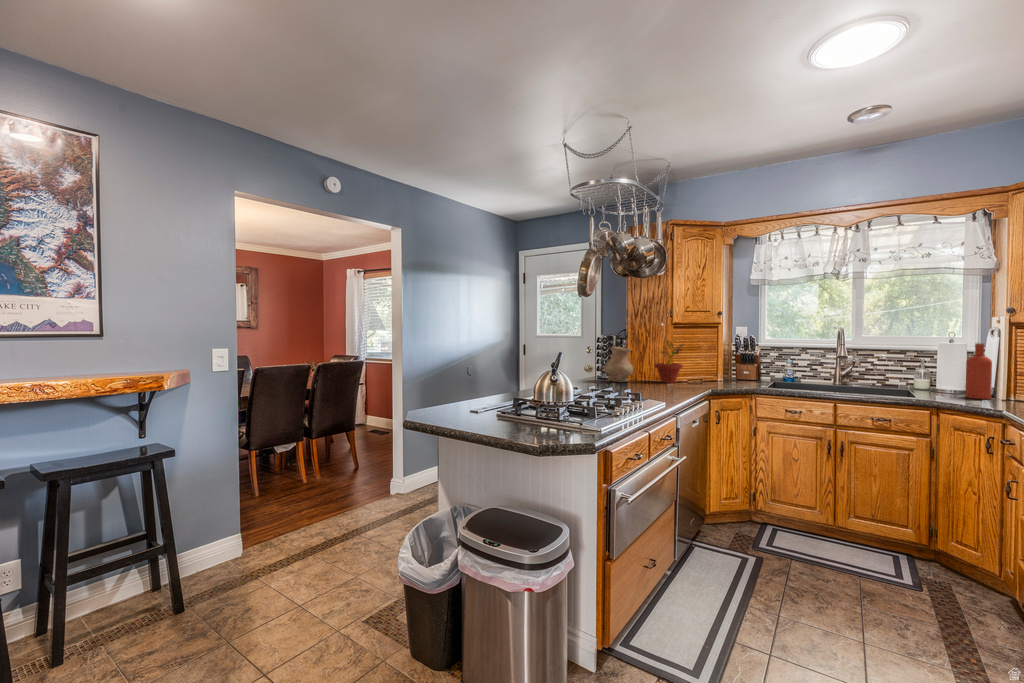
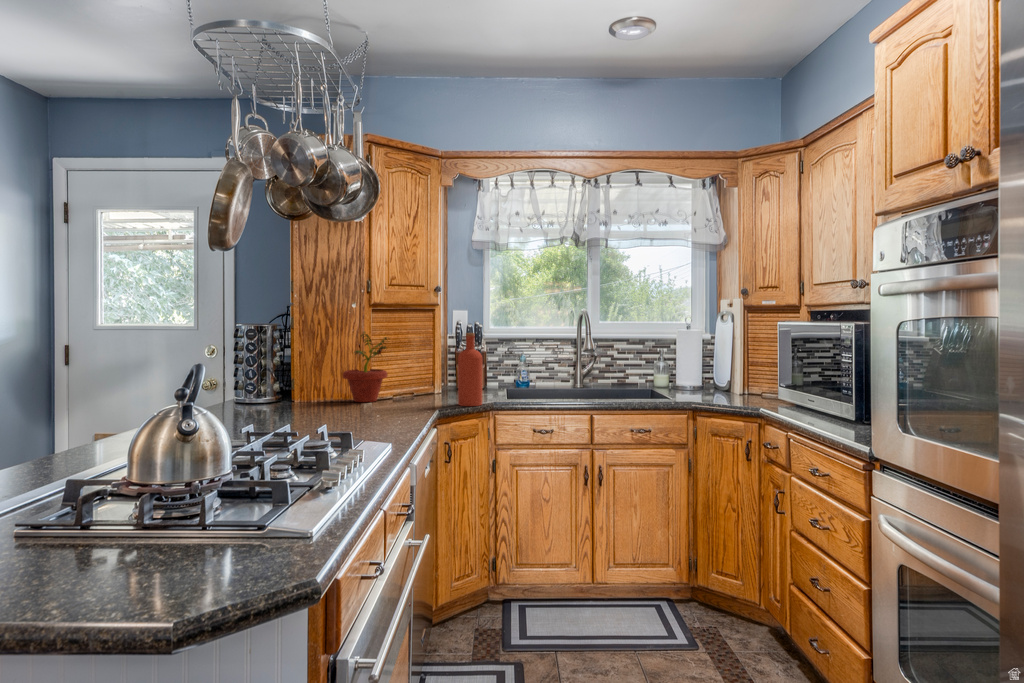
bottle: present [966,343,992,399] -> present [458,333,482,406]
vase: present [604,347,633,382] -> none [254,345,308,407]

